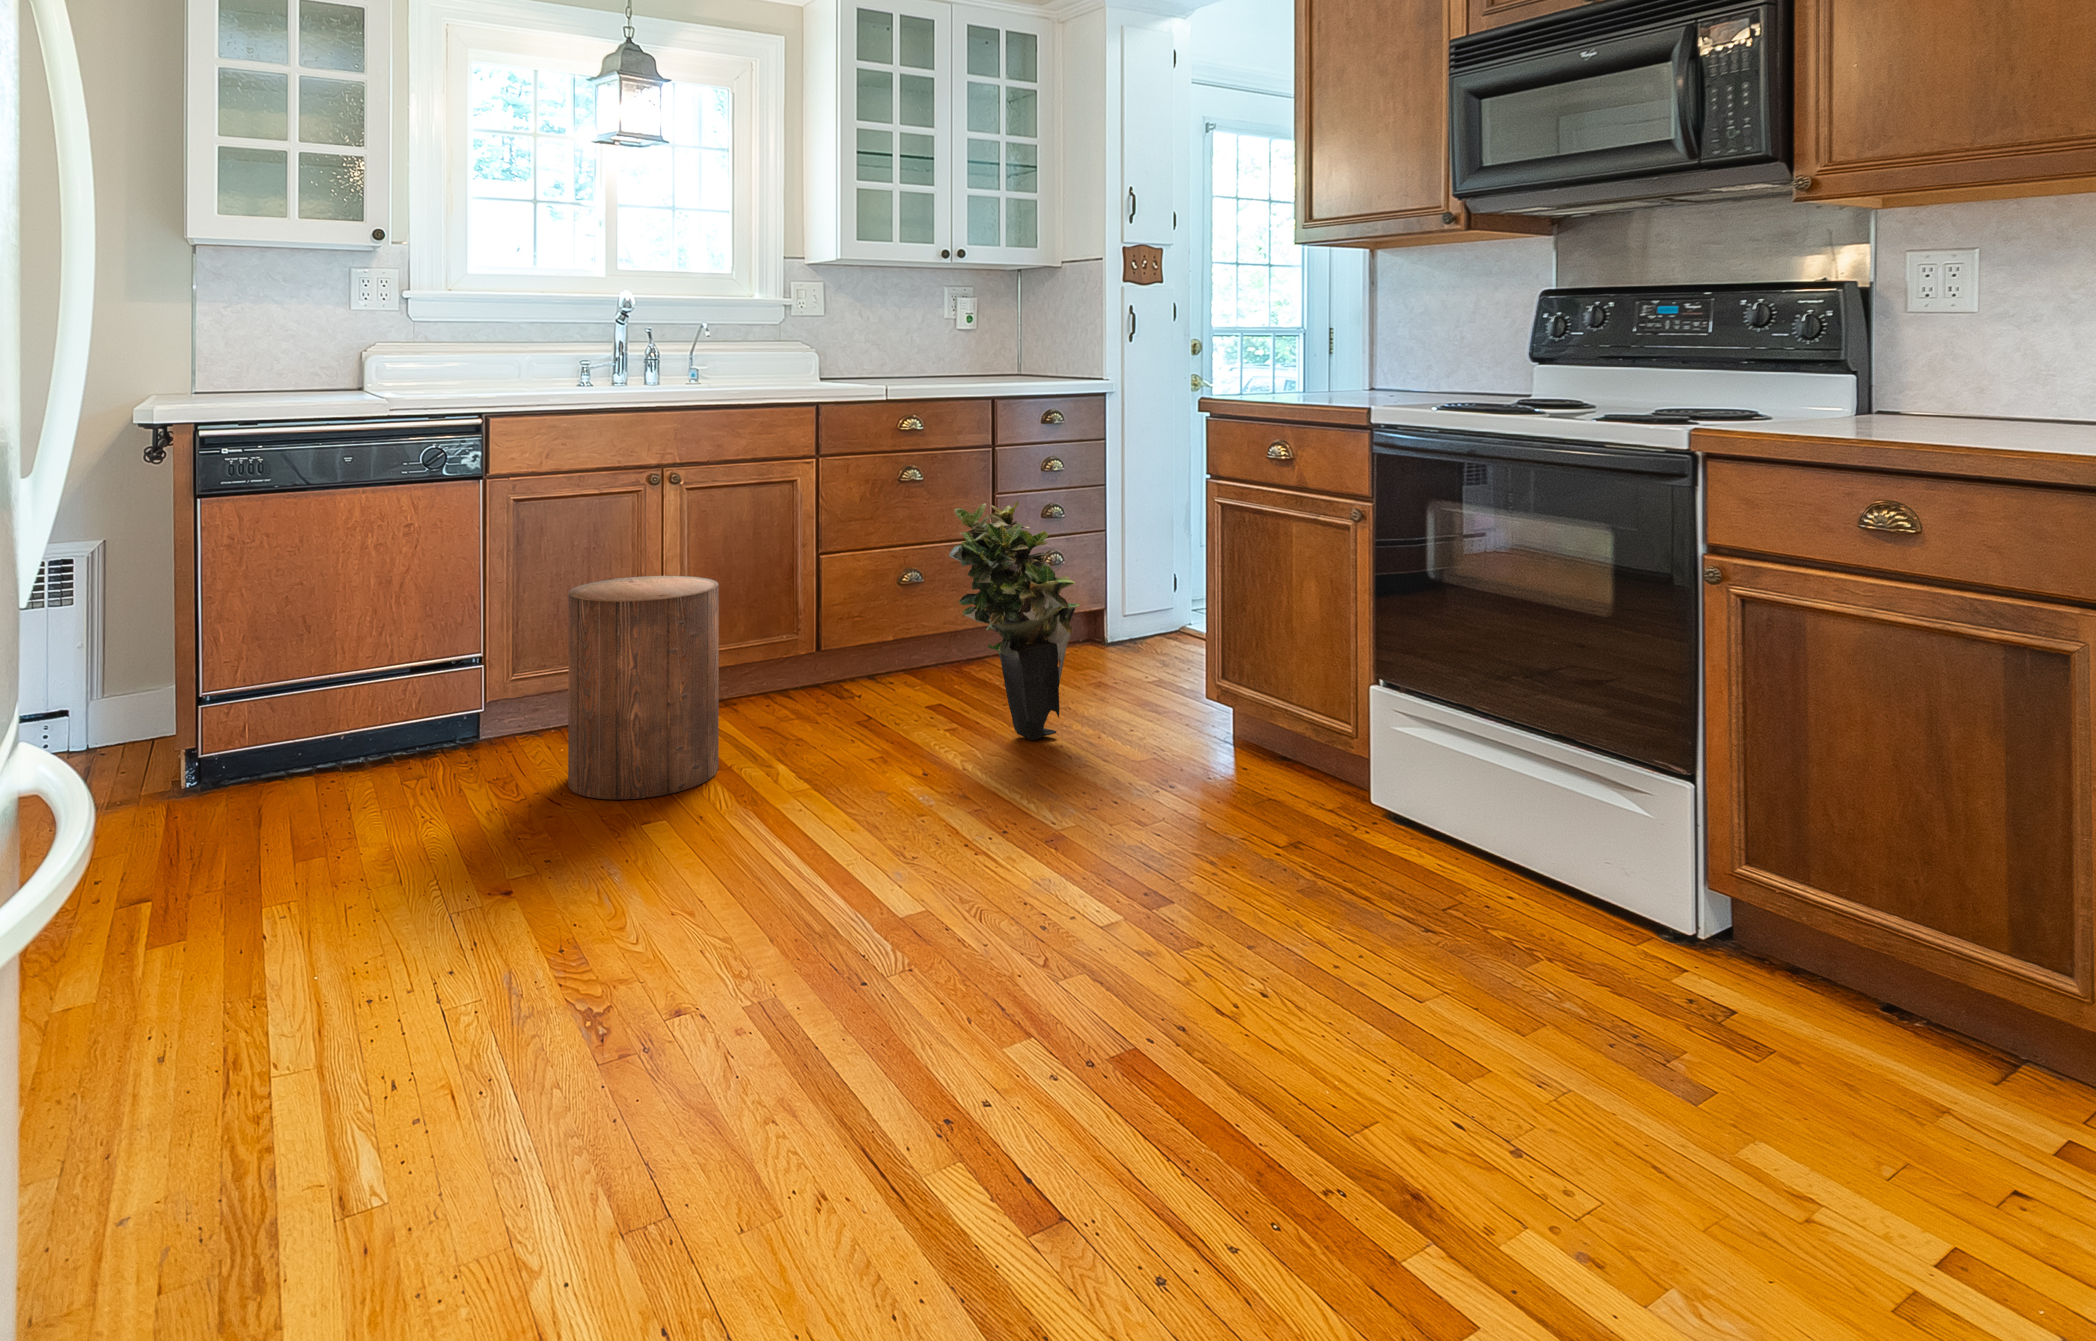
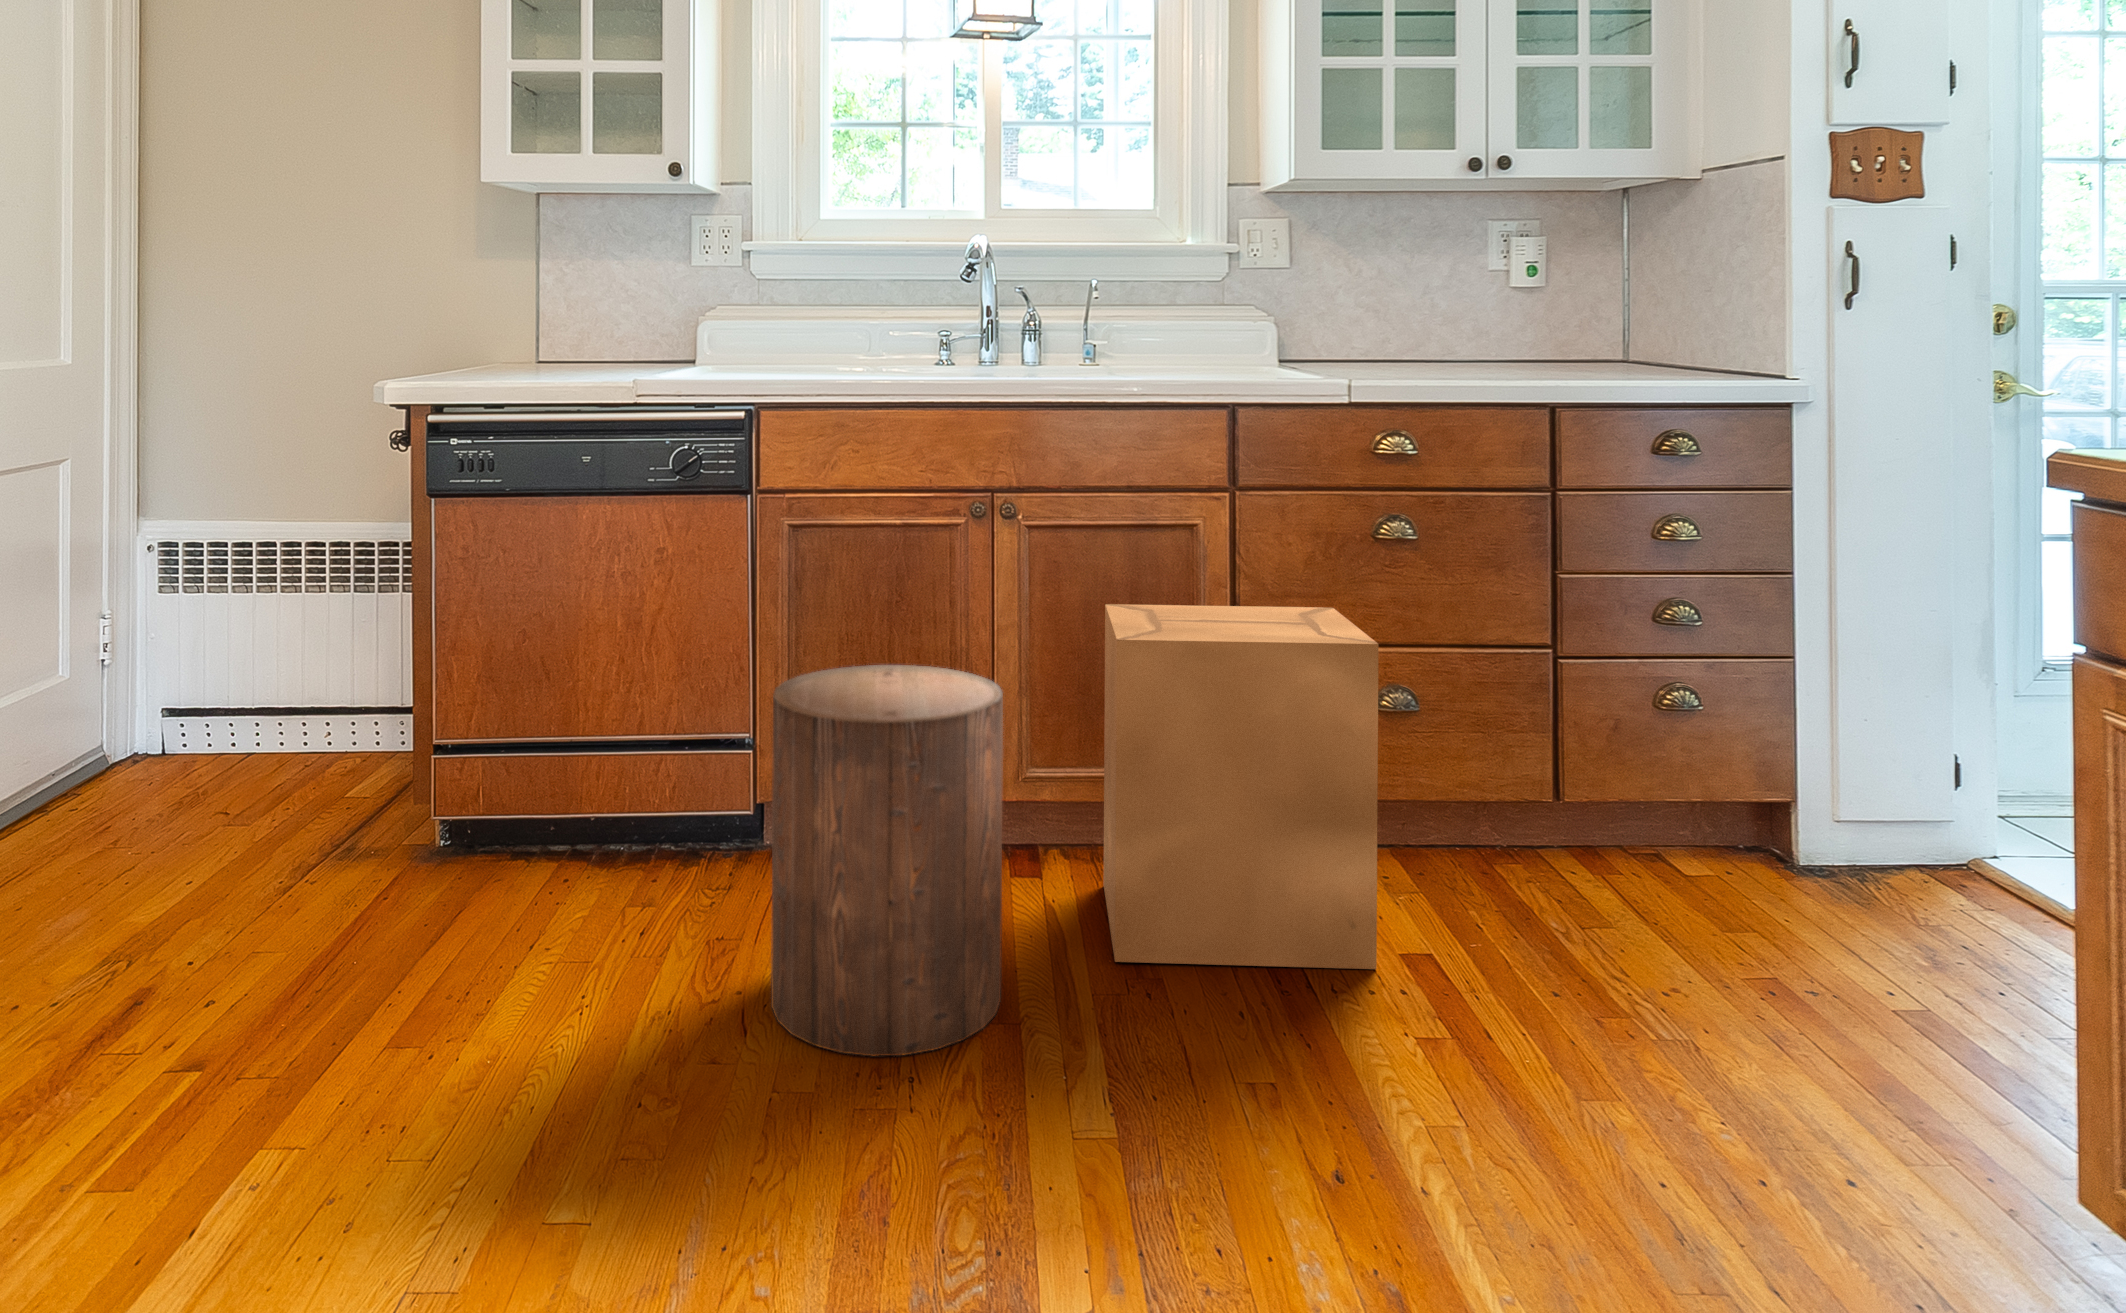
potted plant: present [949,501,1079,741] -> none [1419,598,1710,1109]
cardboard box: none [744,524,918,738] -> present [1104,604,1379,969]

